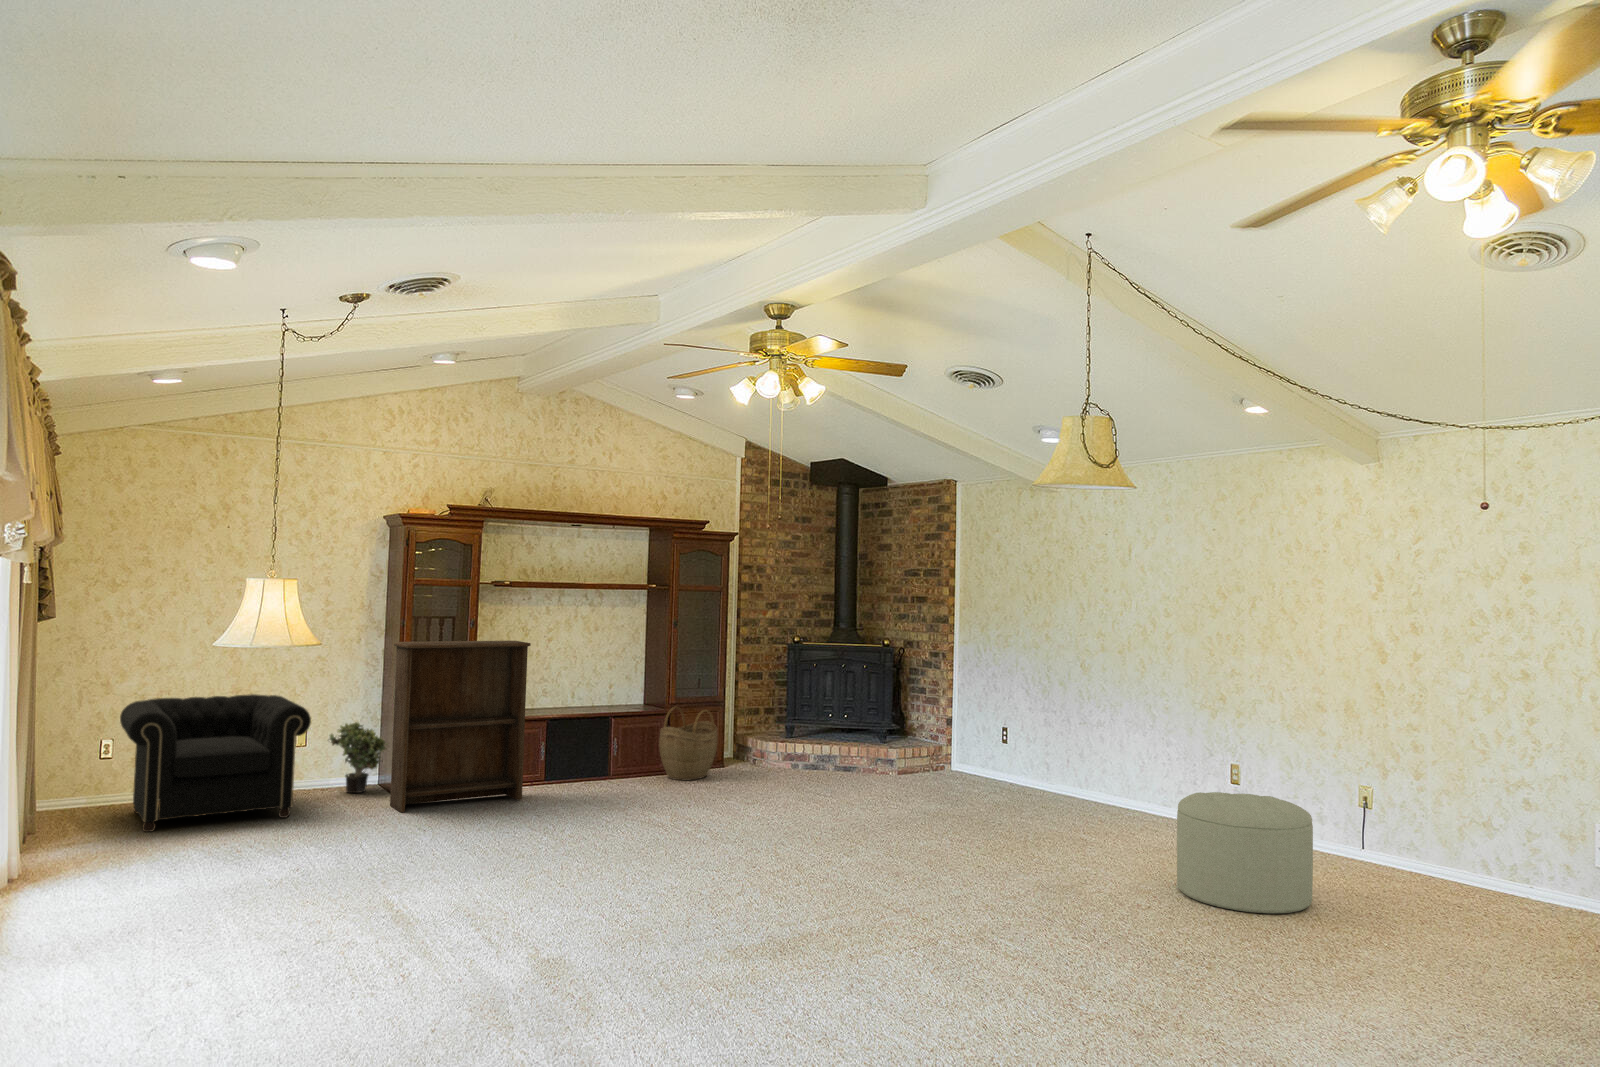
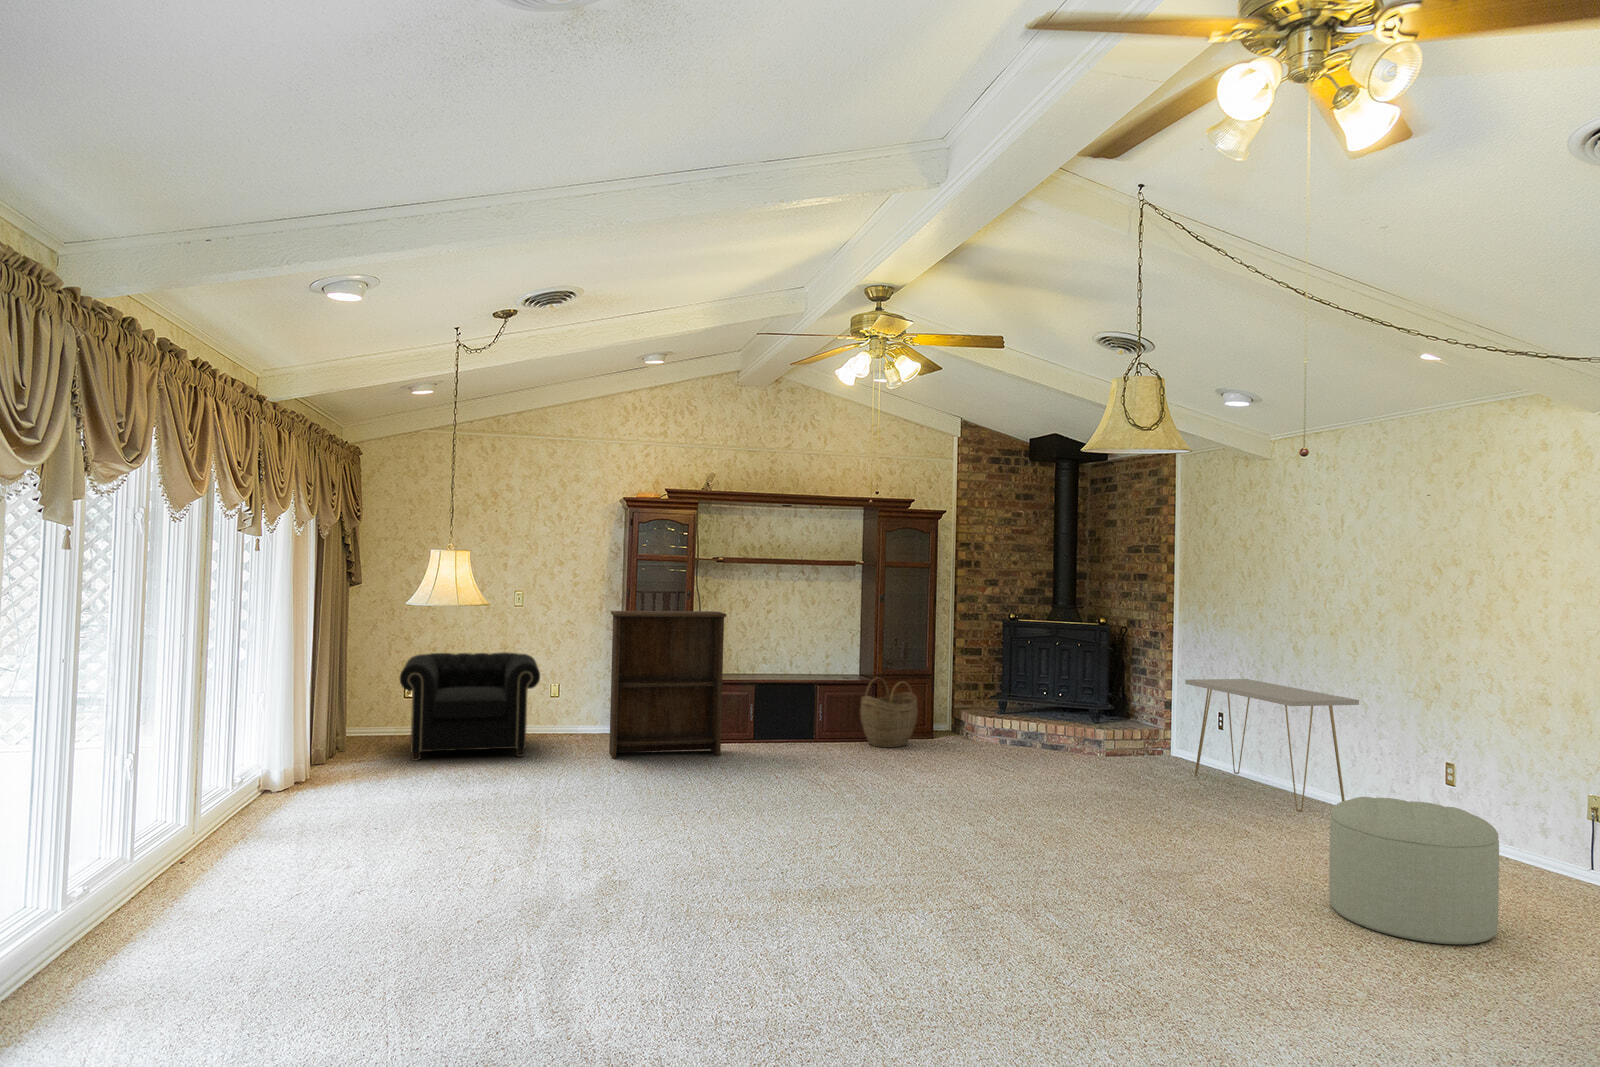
console table: none [981,694,1137,813] -> present [1185,679,1359,812]
potted plant: present [330,722,386,793] -> none [567,679,617,740]

